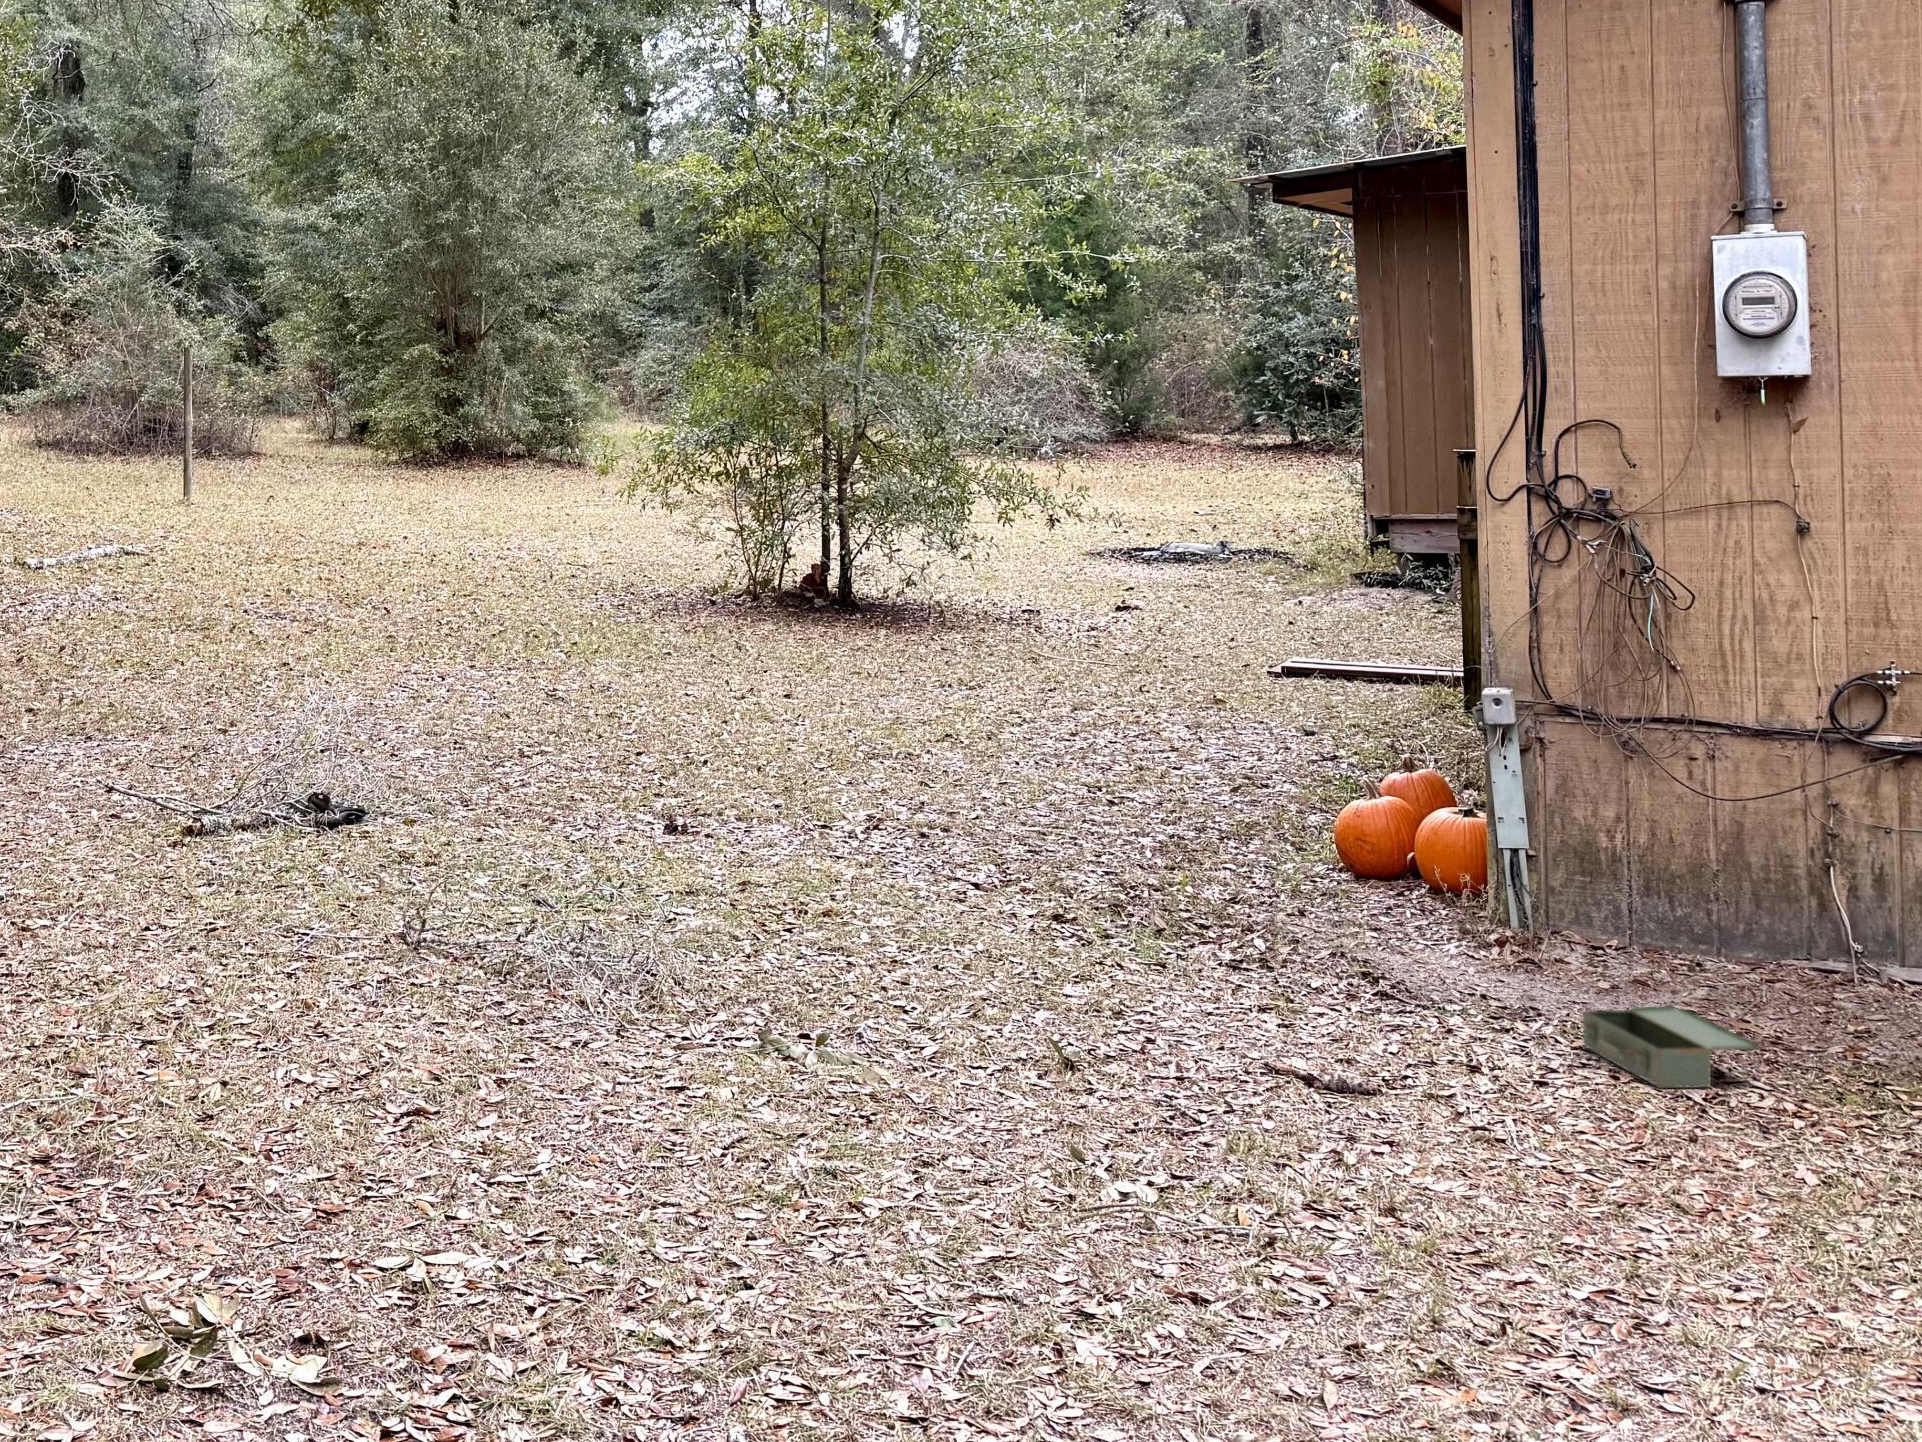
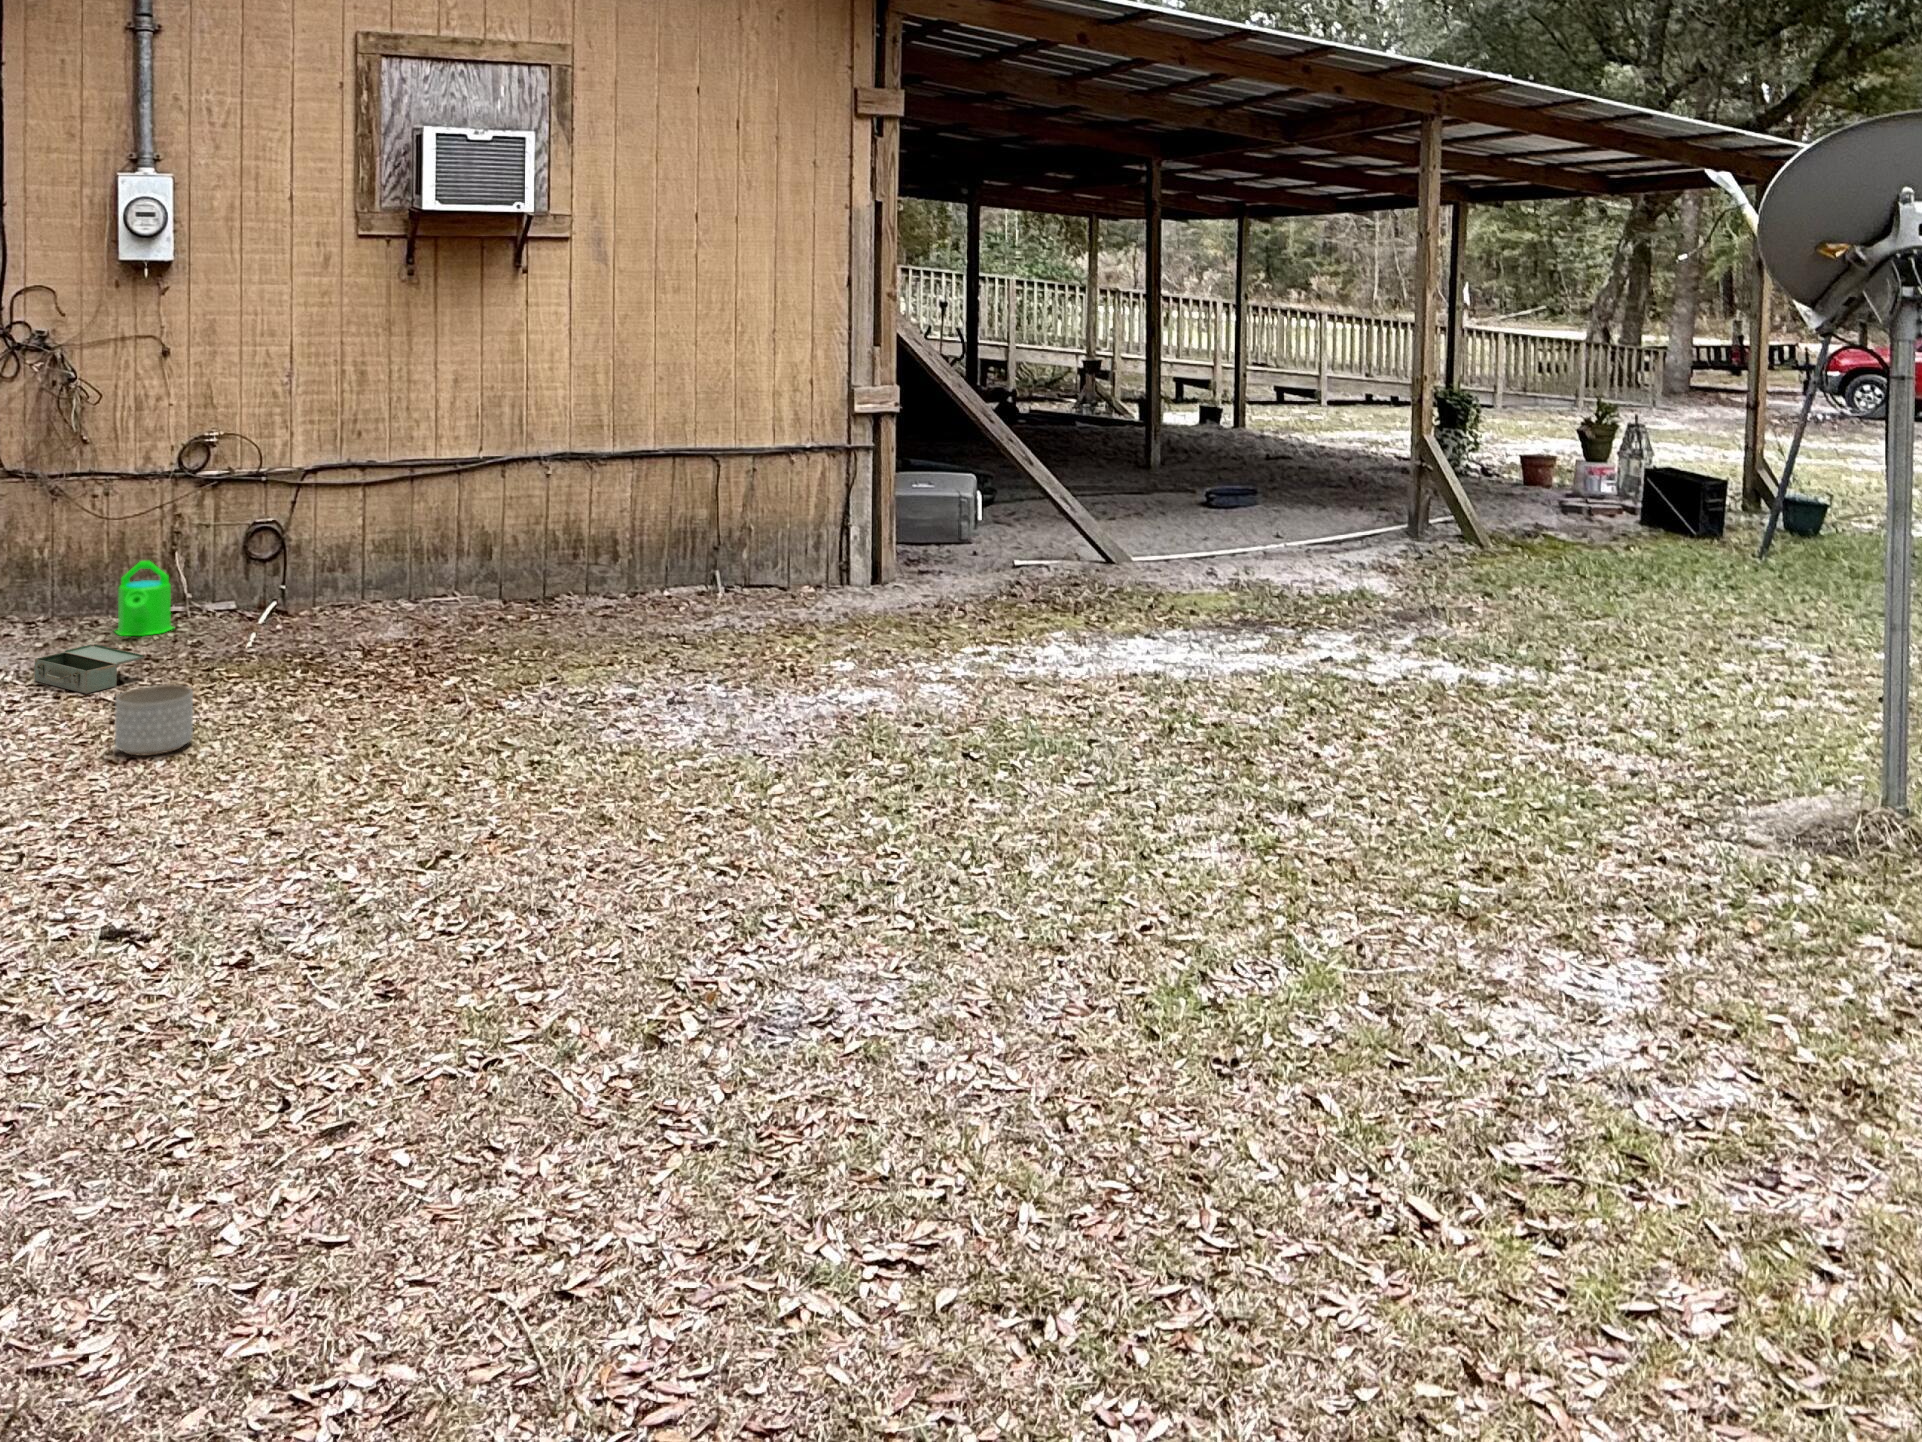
watering can: none [1724,879,1832,1011] -> present [115,560,173,636]
planter: none [1685,1101,1824,1230] -> present [115,685,193,756]

